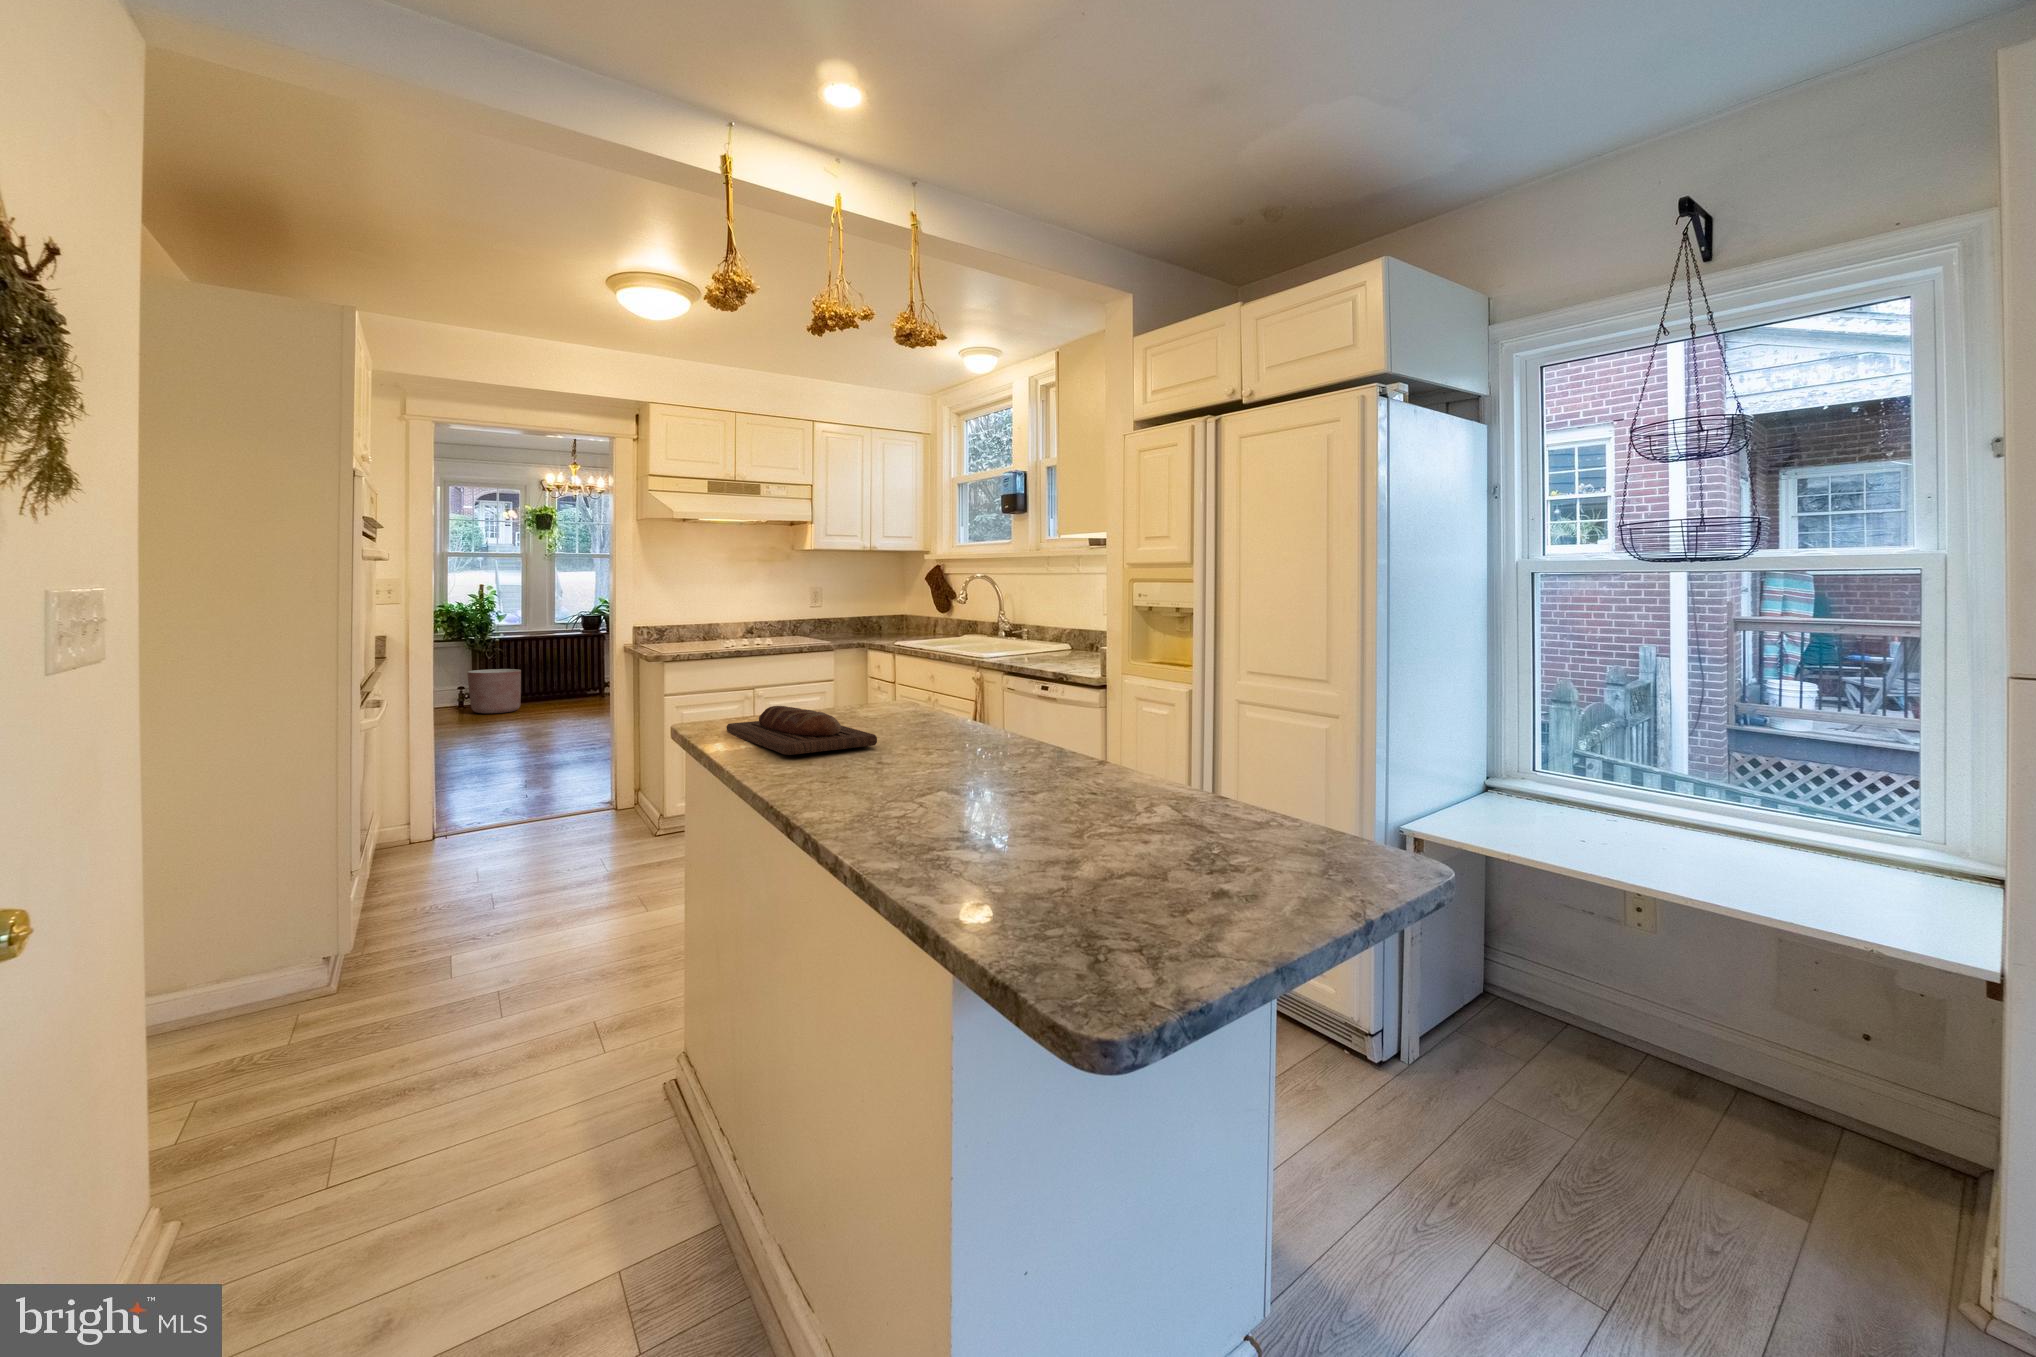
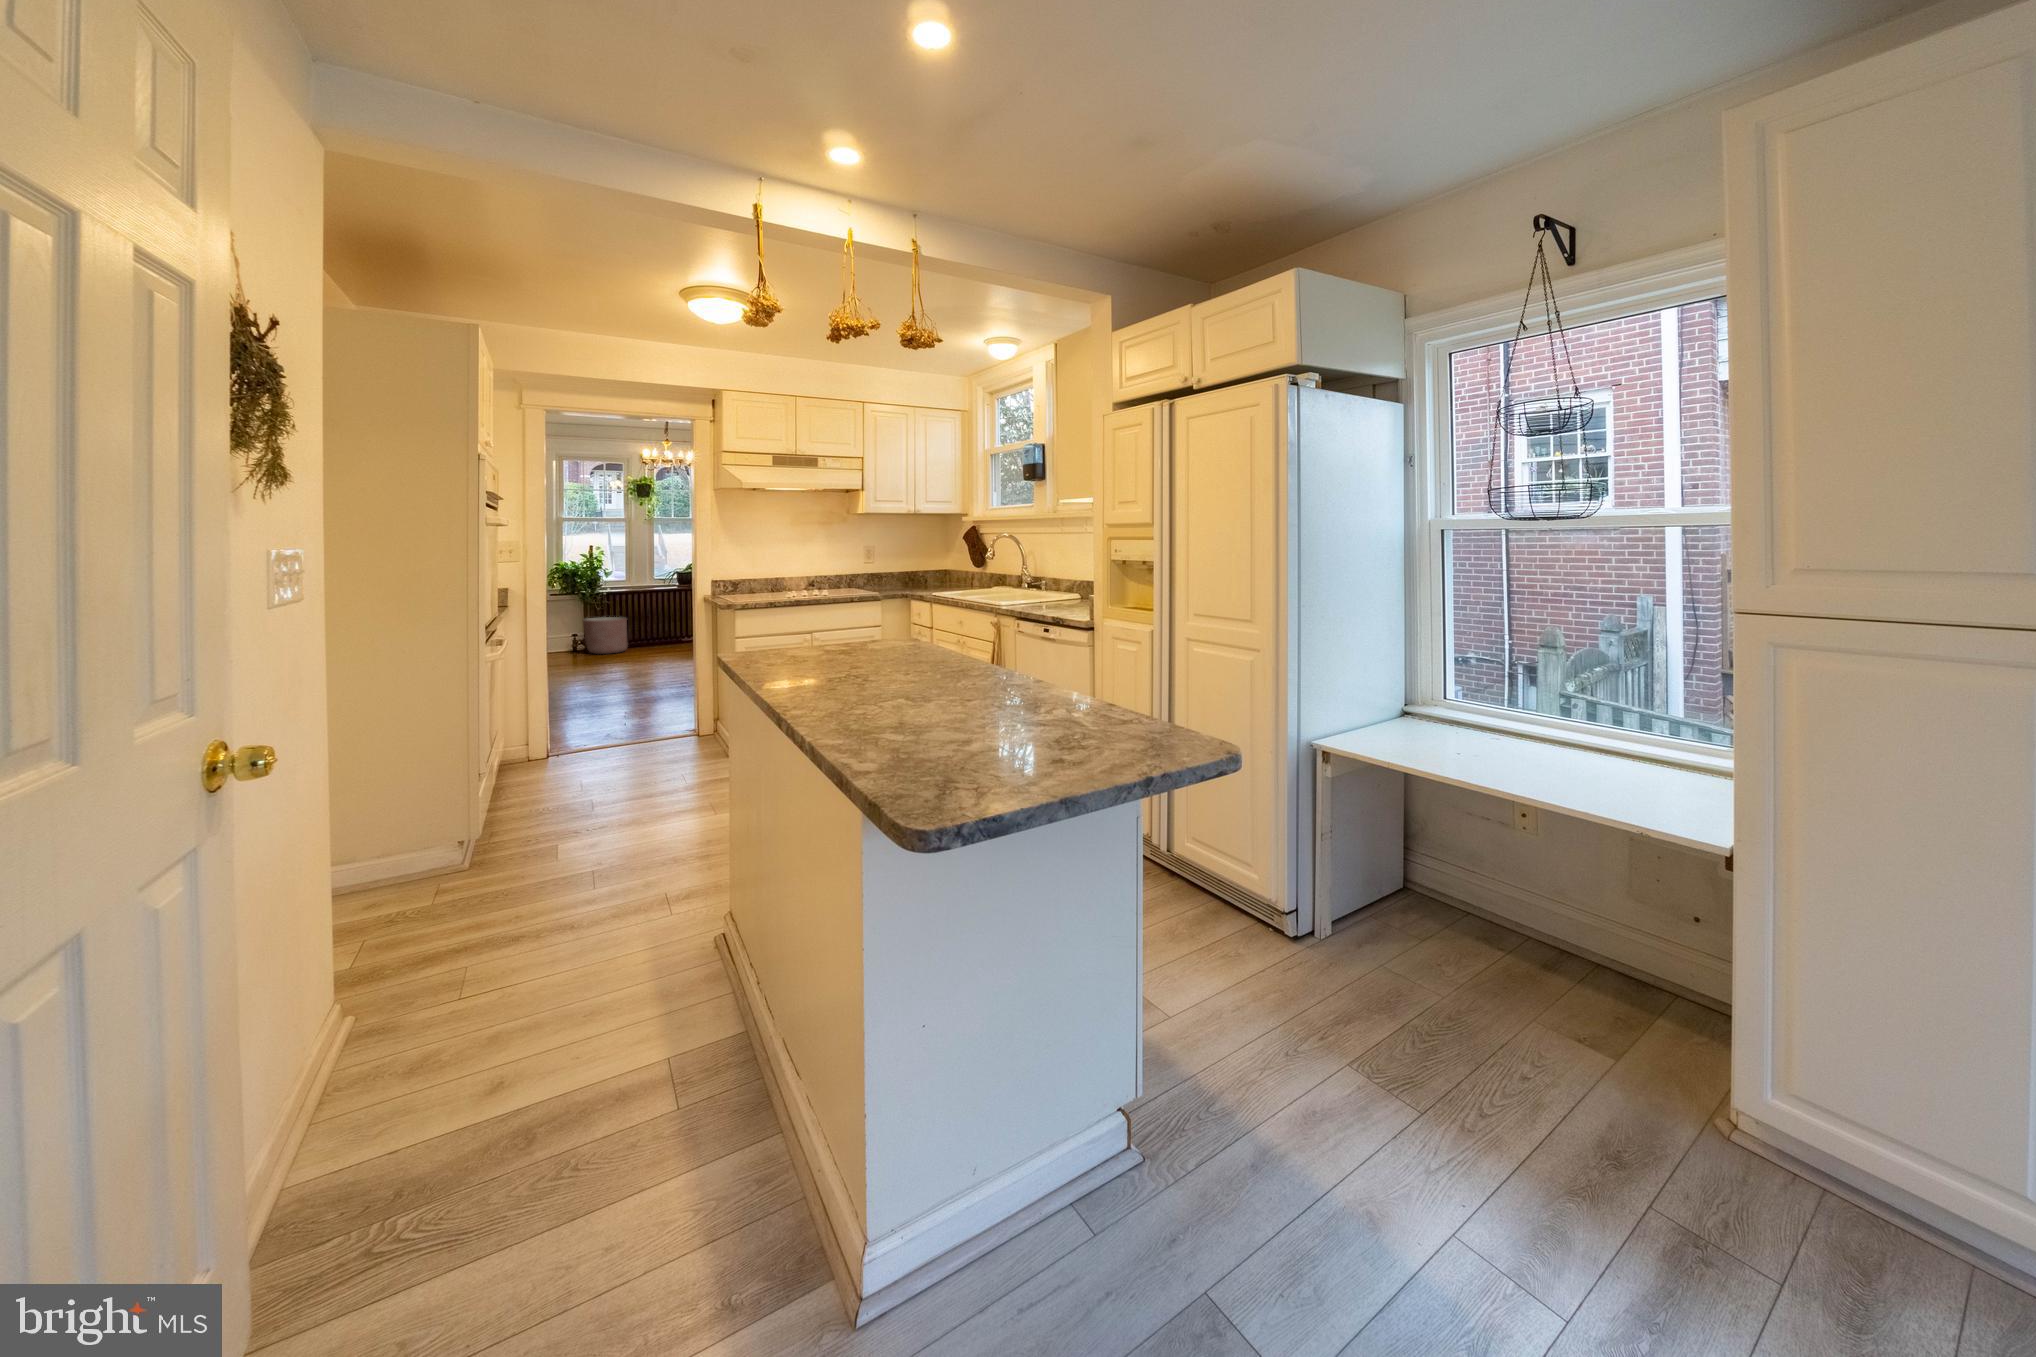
bread loaf: present [727,706,877,755] -> none [788,651,932,700]

